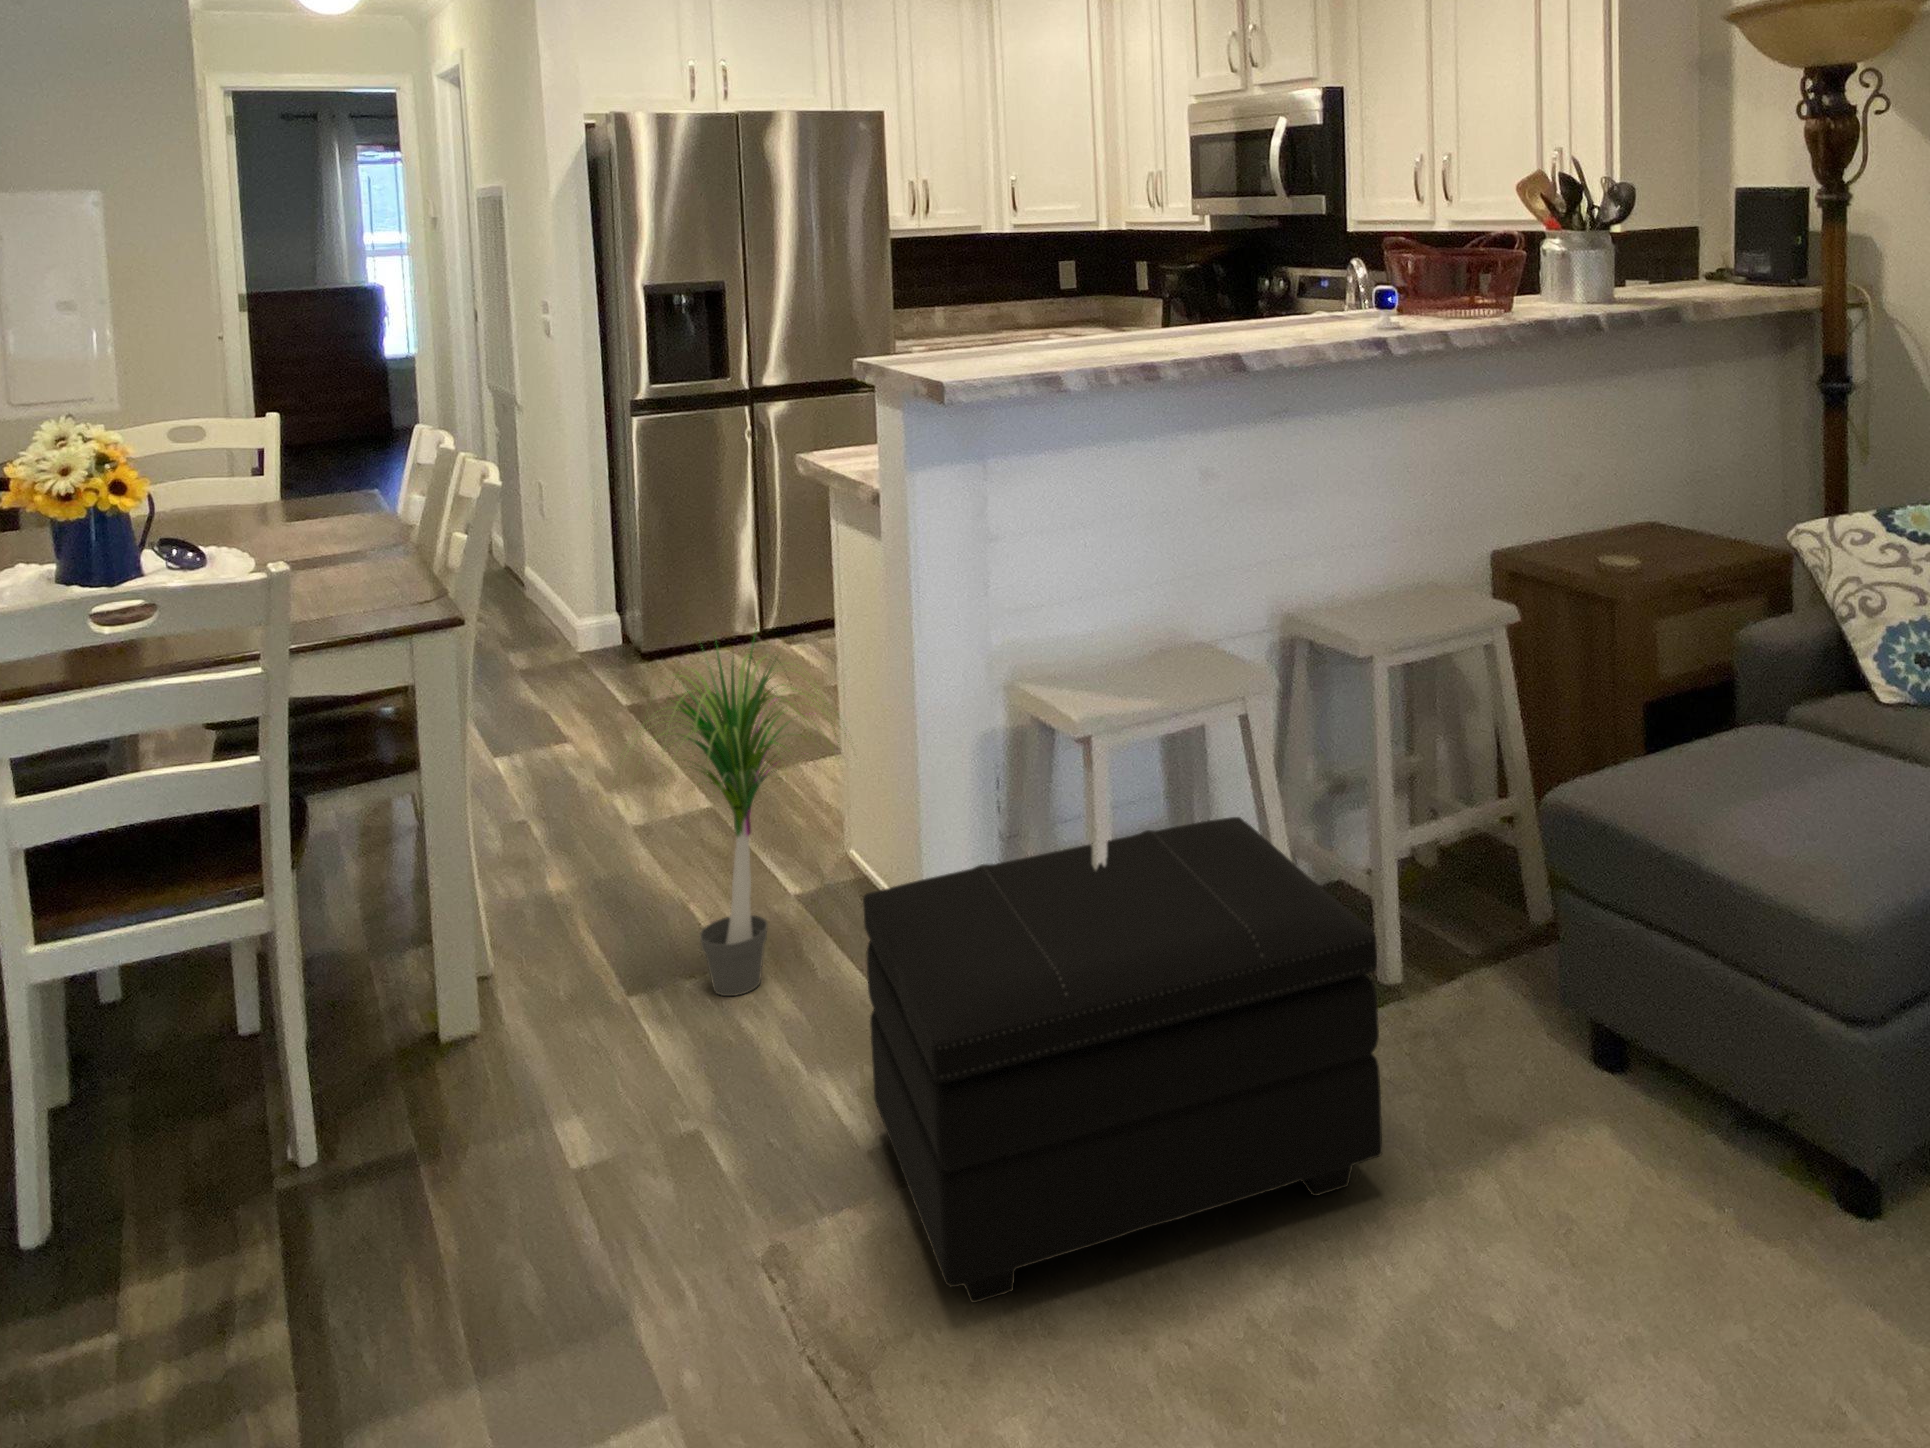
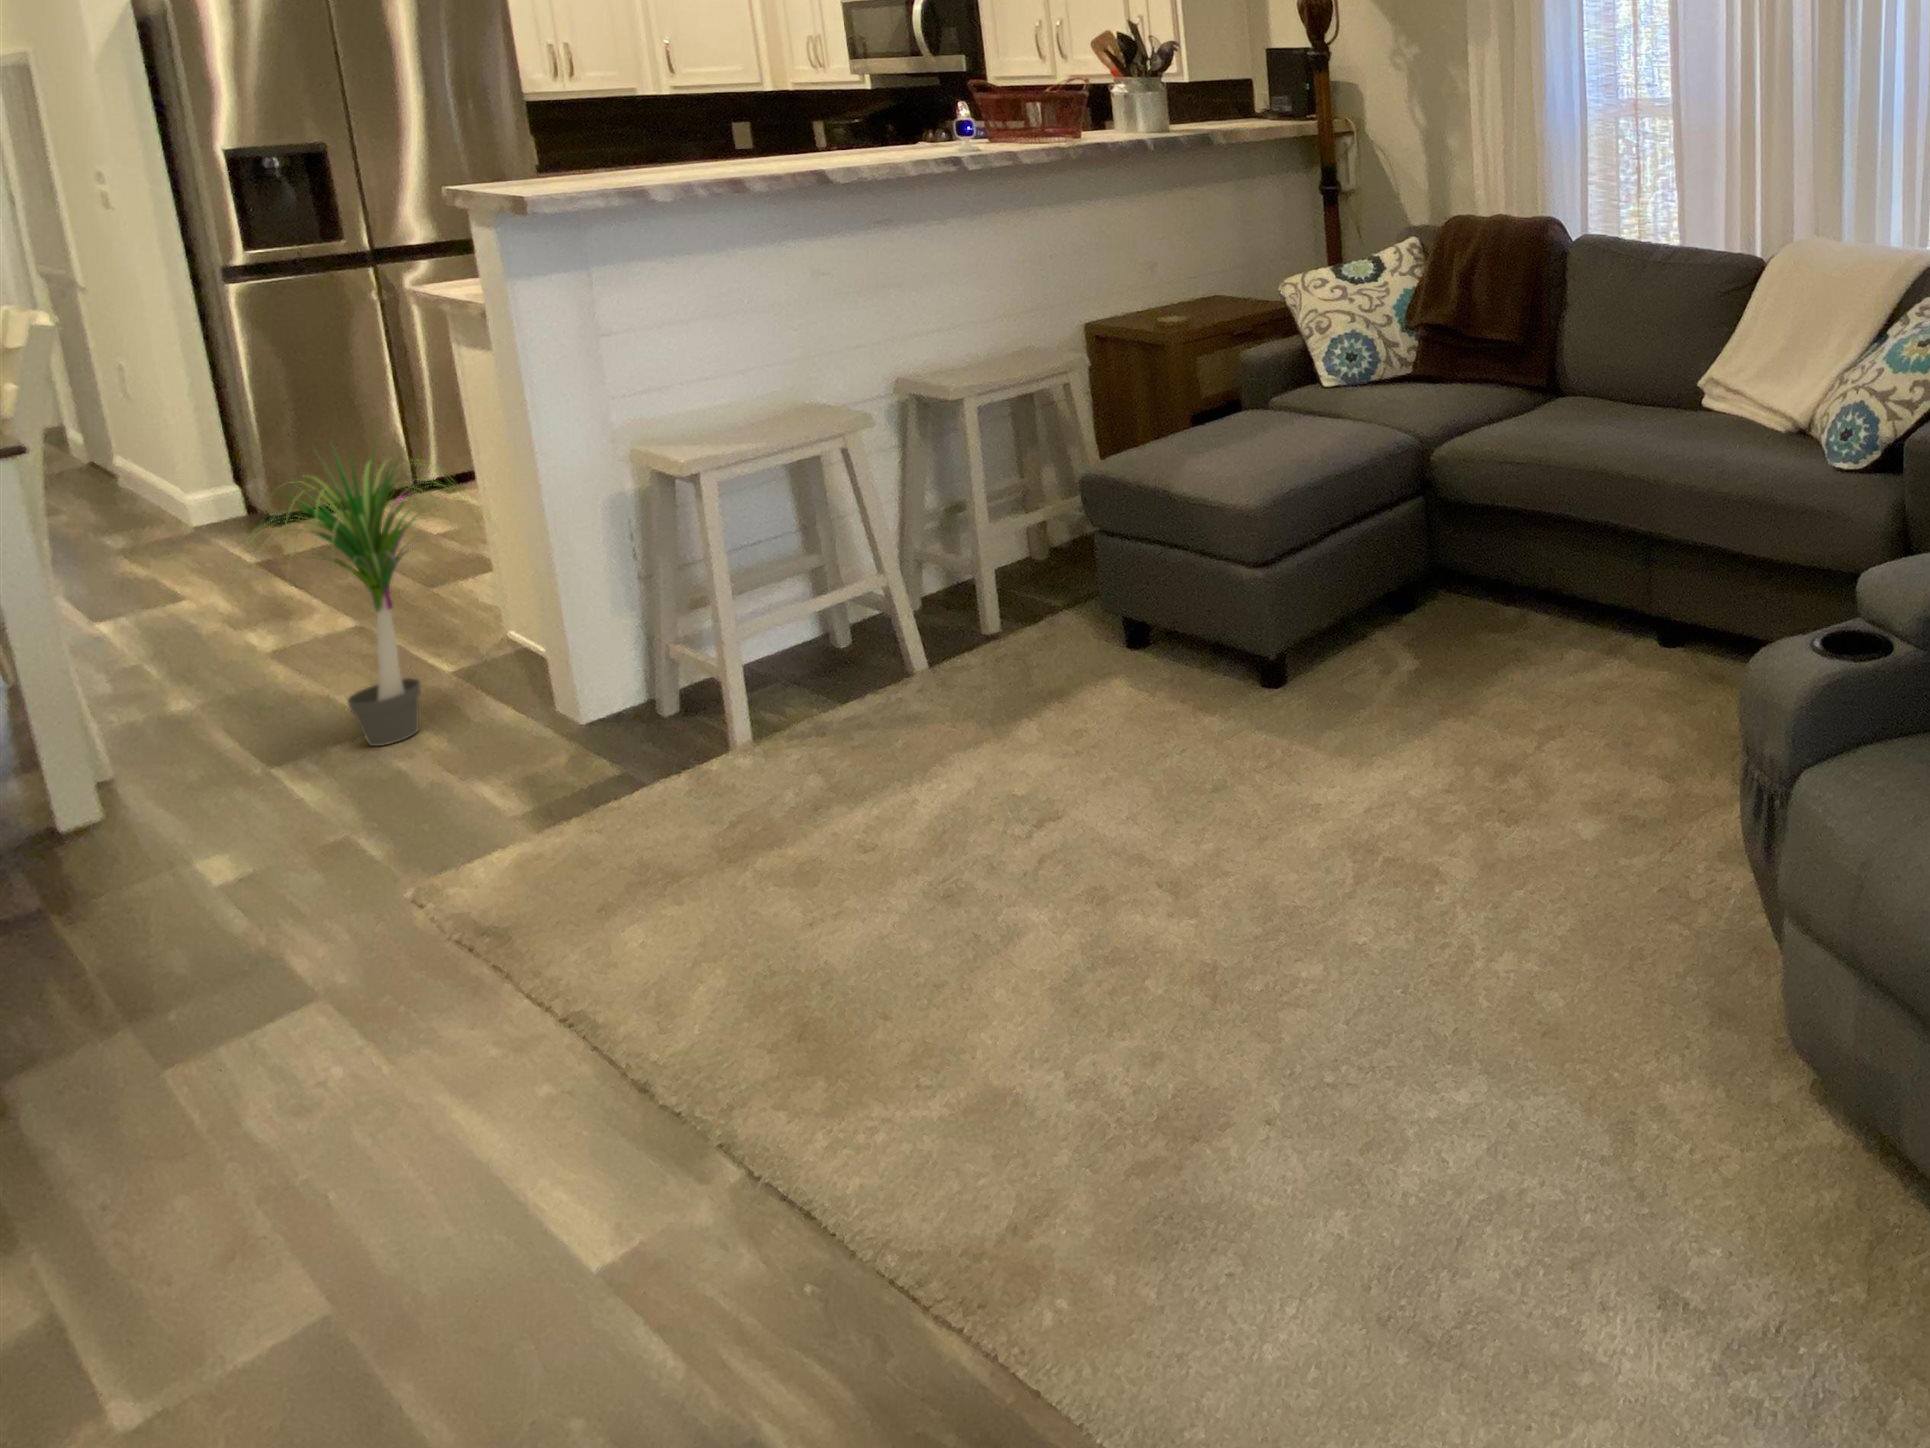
footstool: present [863,817,1382,1303] -> none [496,520,947,865]

